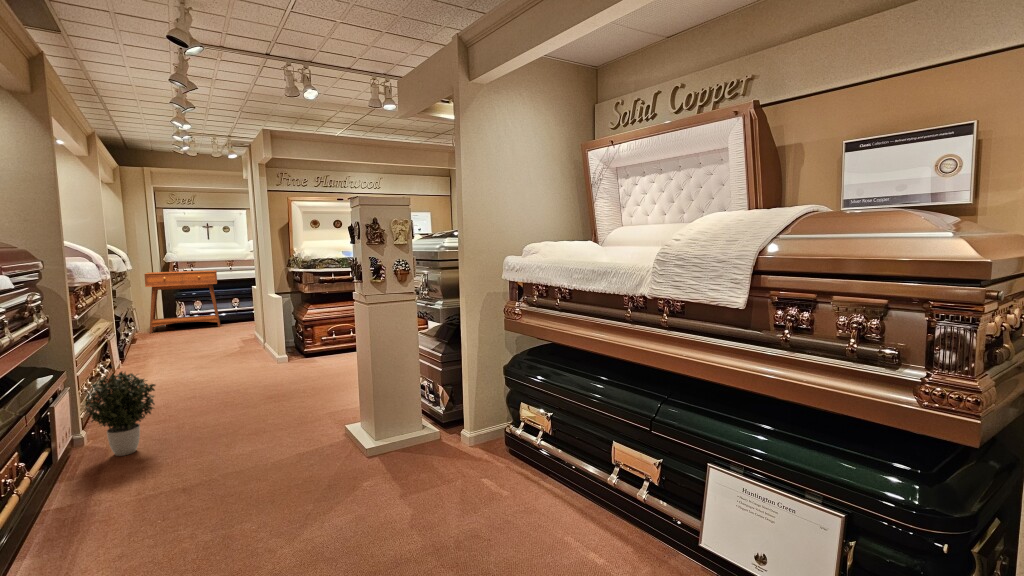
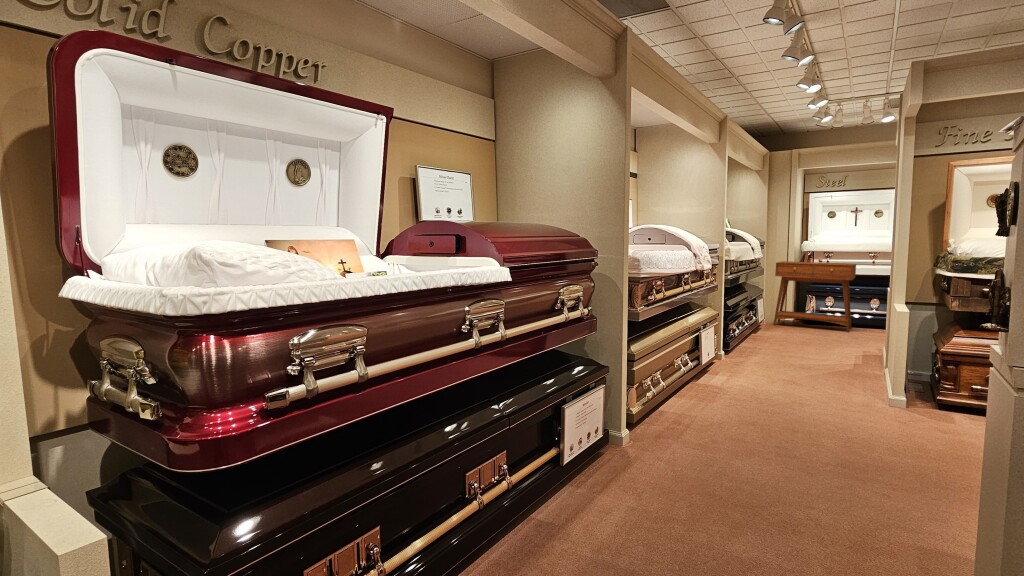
potted plant: present [85,372,155,456] -> none [627,368,691,458]

